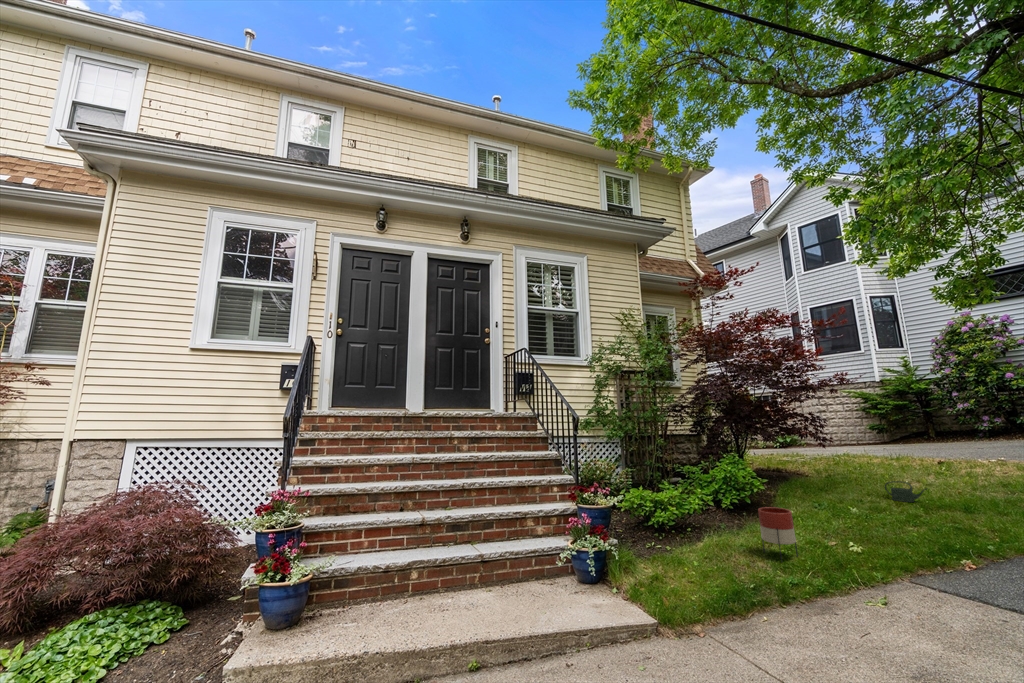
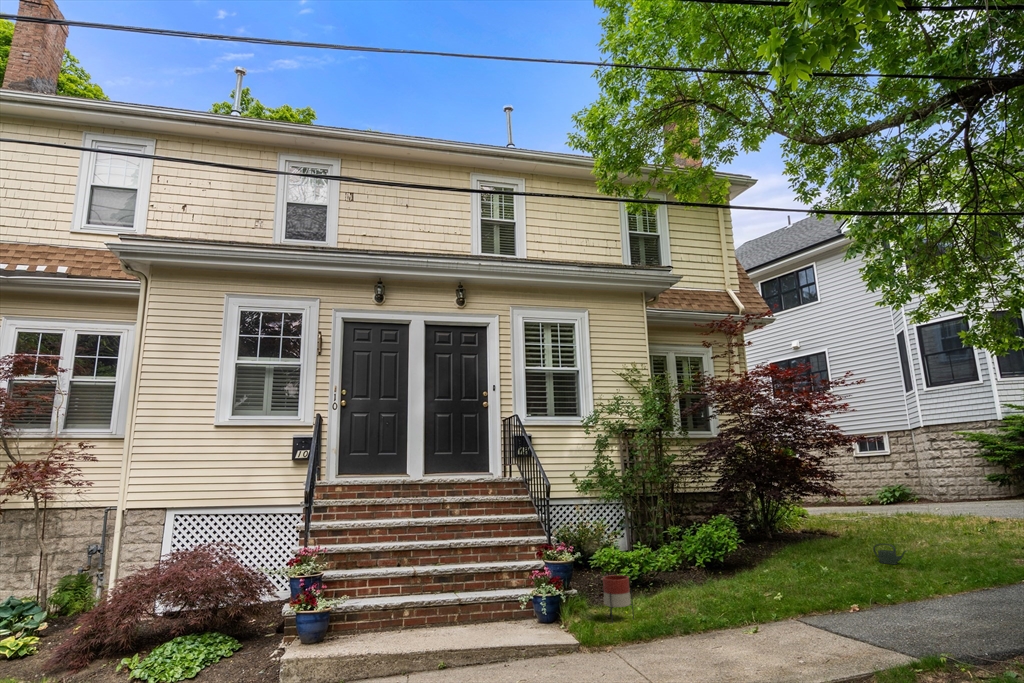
planter: present [758,507,798,562] -> present [603,575,634,623]

